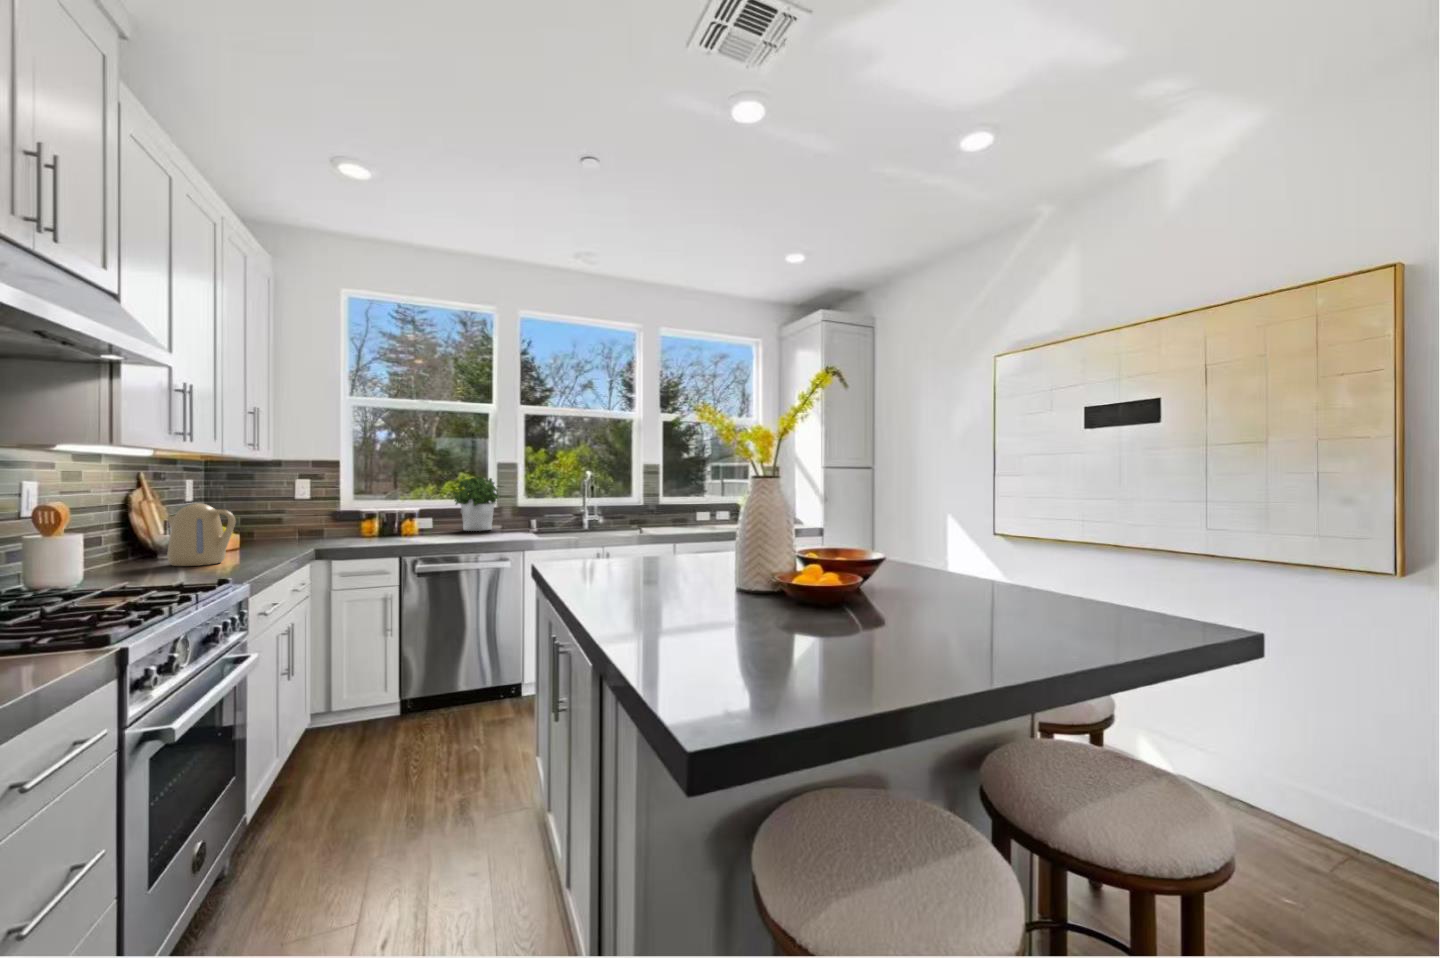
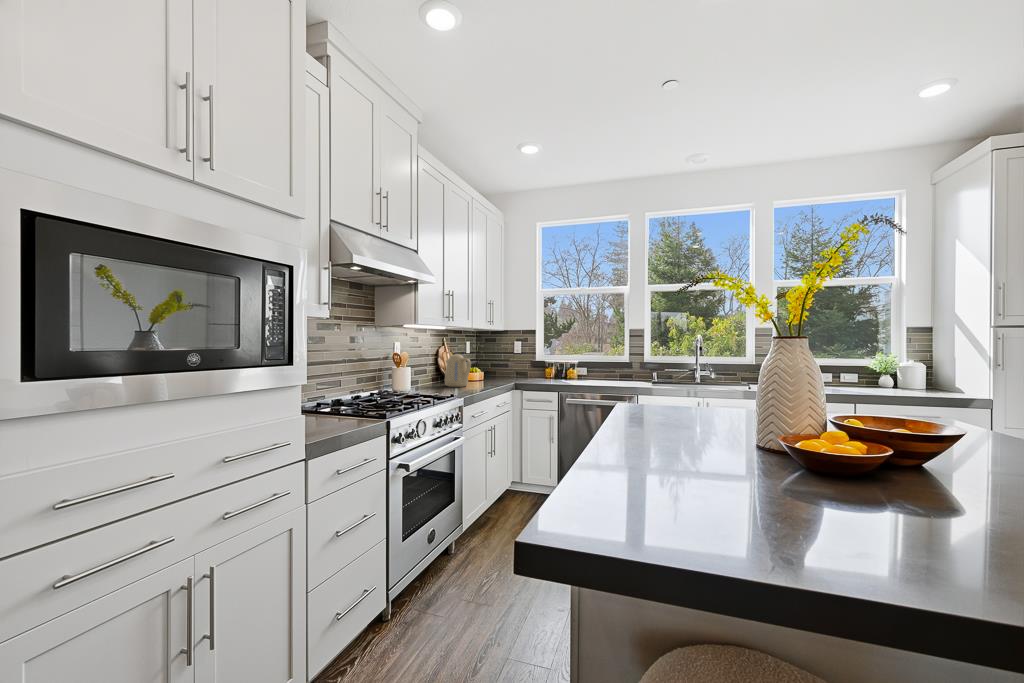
potted plant: present [453,476,498,531] -> none [601,340,631,379]

